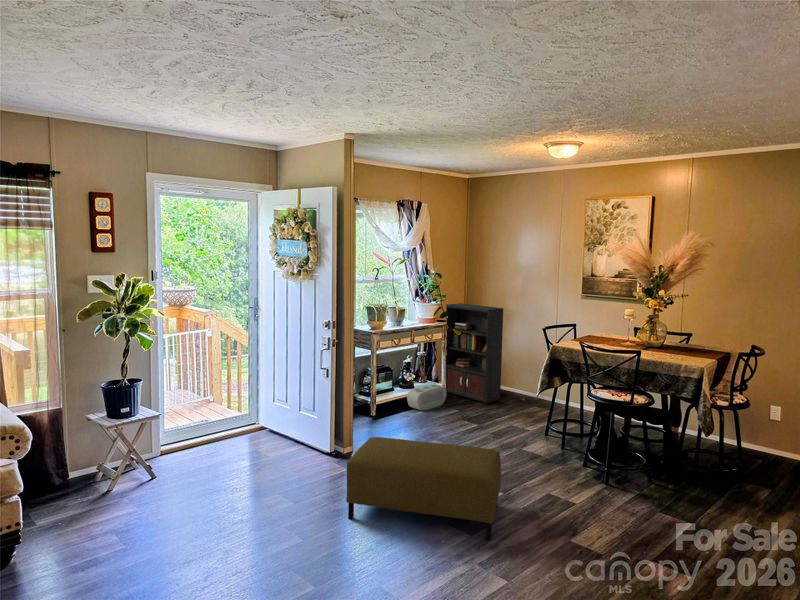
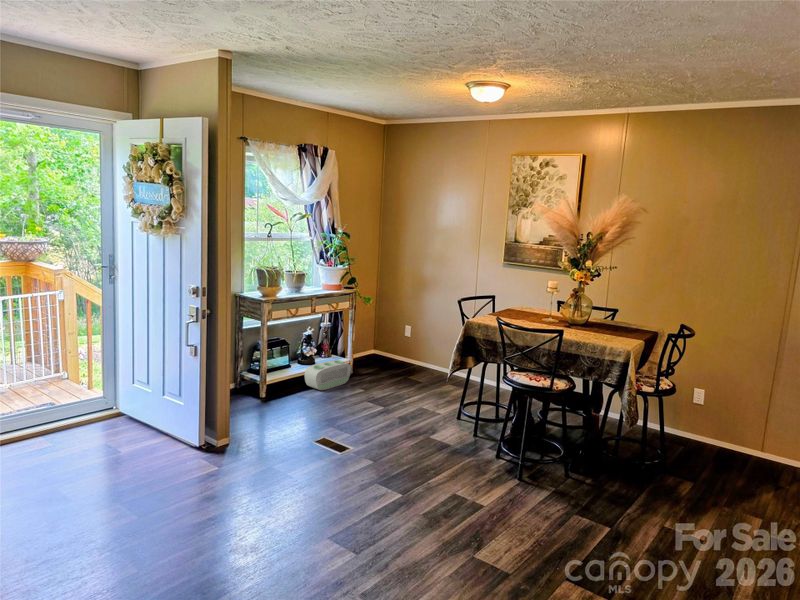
bookcase: present [444,303,524,403] -> none [350,268,438,382]
ottoman: present [346,437,501,540] -> none [202,432,398,561]

